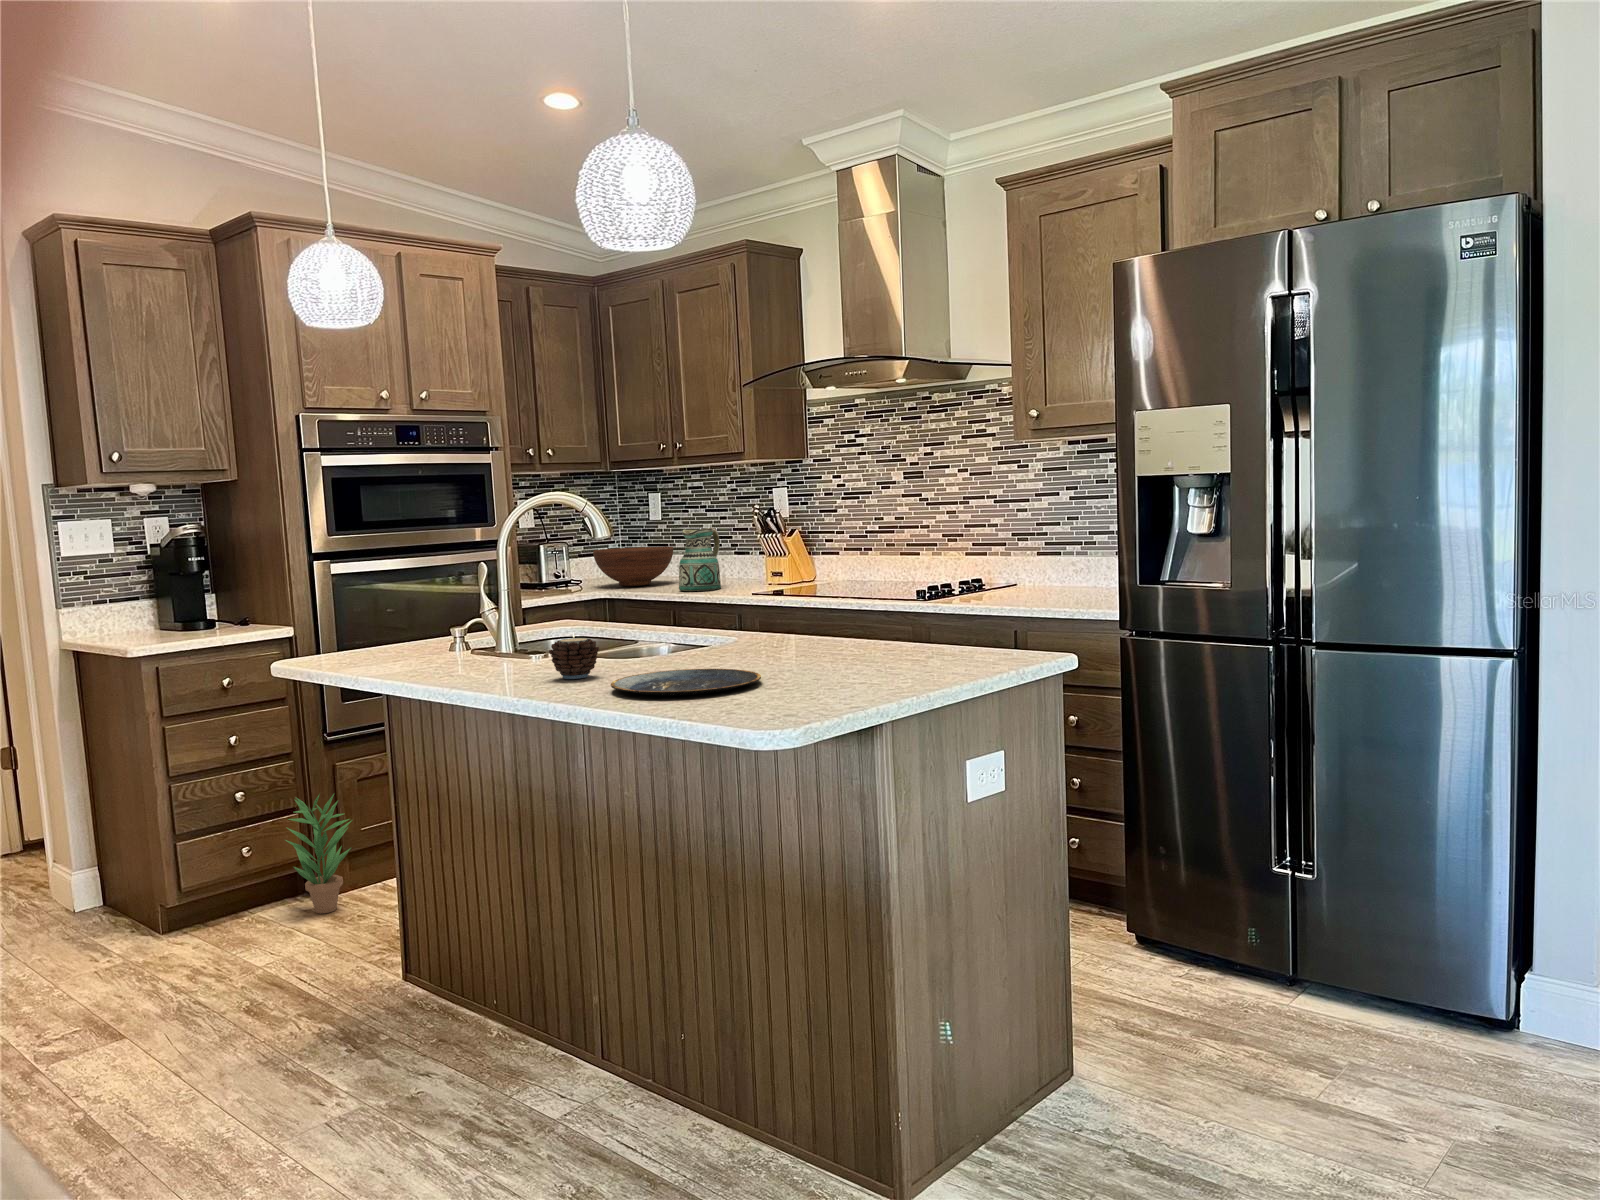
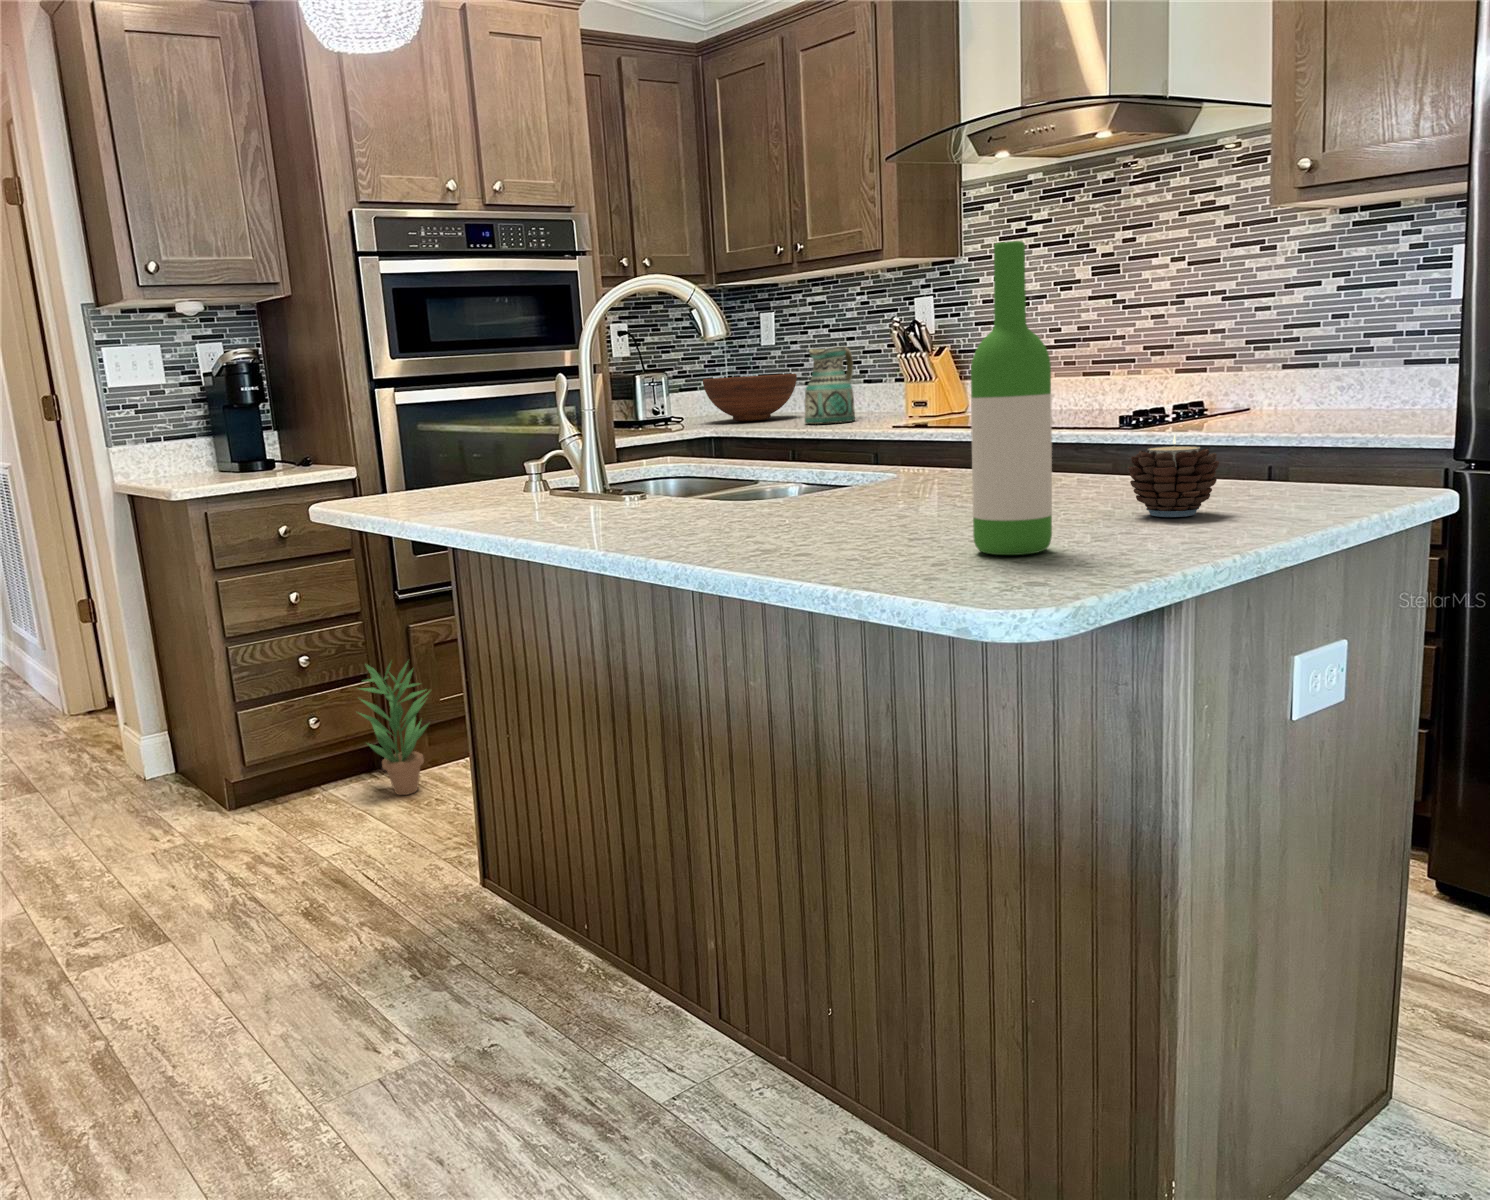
wine bottle: none [756,523,806,706] -> present [971,241,1052,555]
candle: present [549,632,599,679] -> present [1128,434,1219,517]
plate: present [611,669,761,696] -> none [731,502,959,536]

